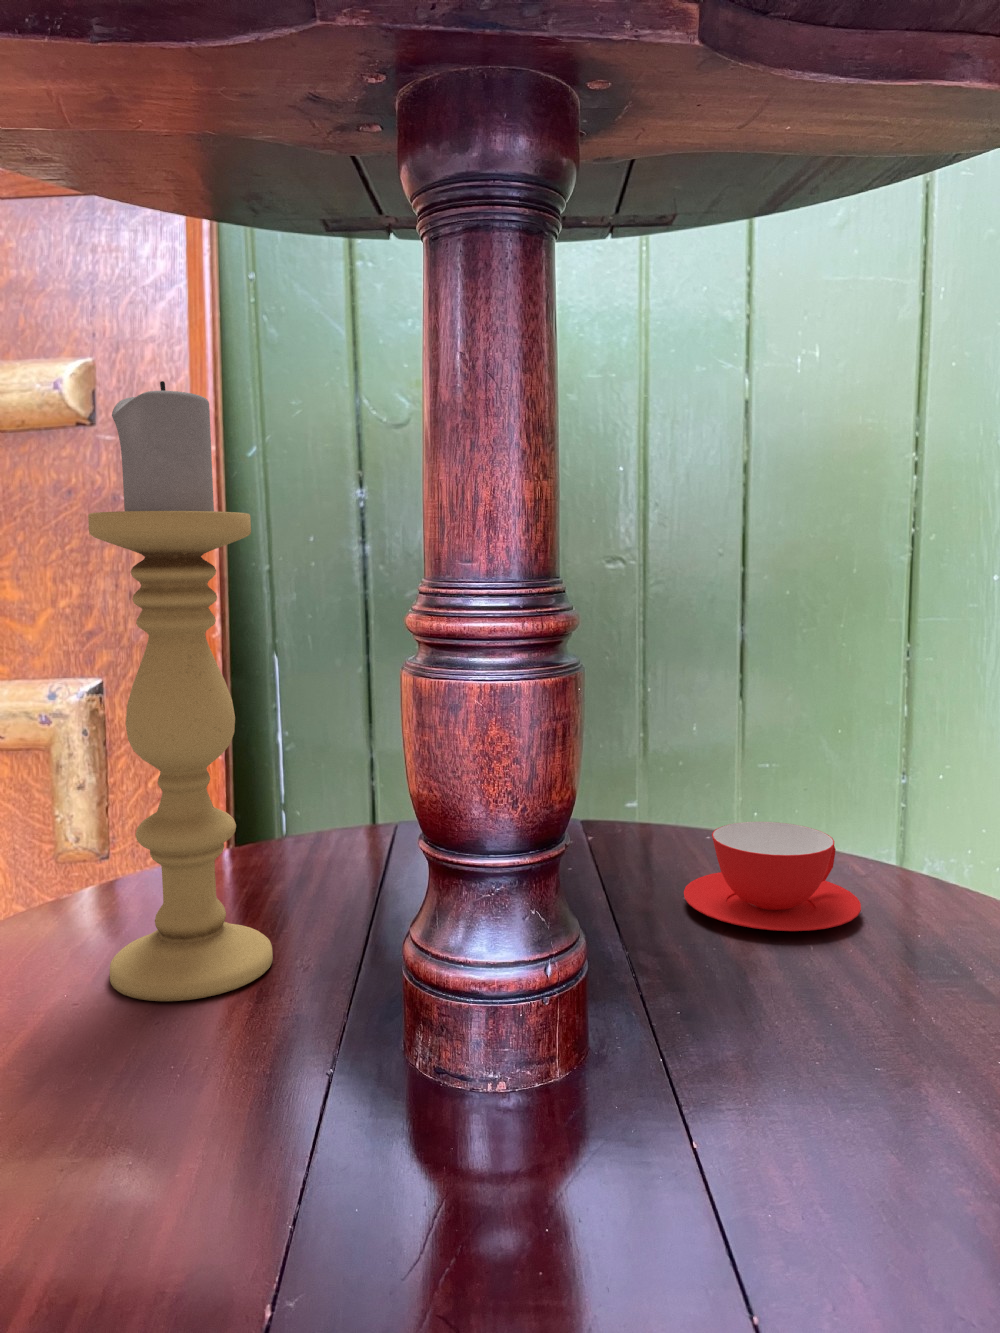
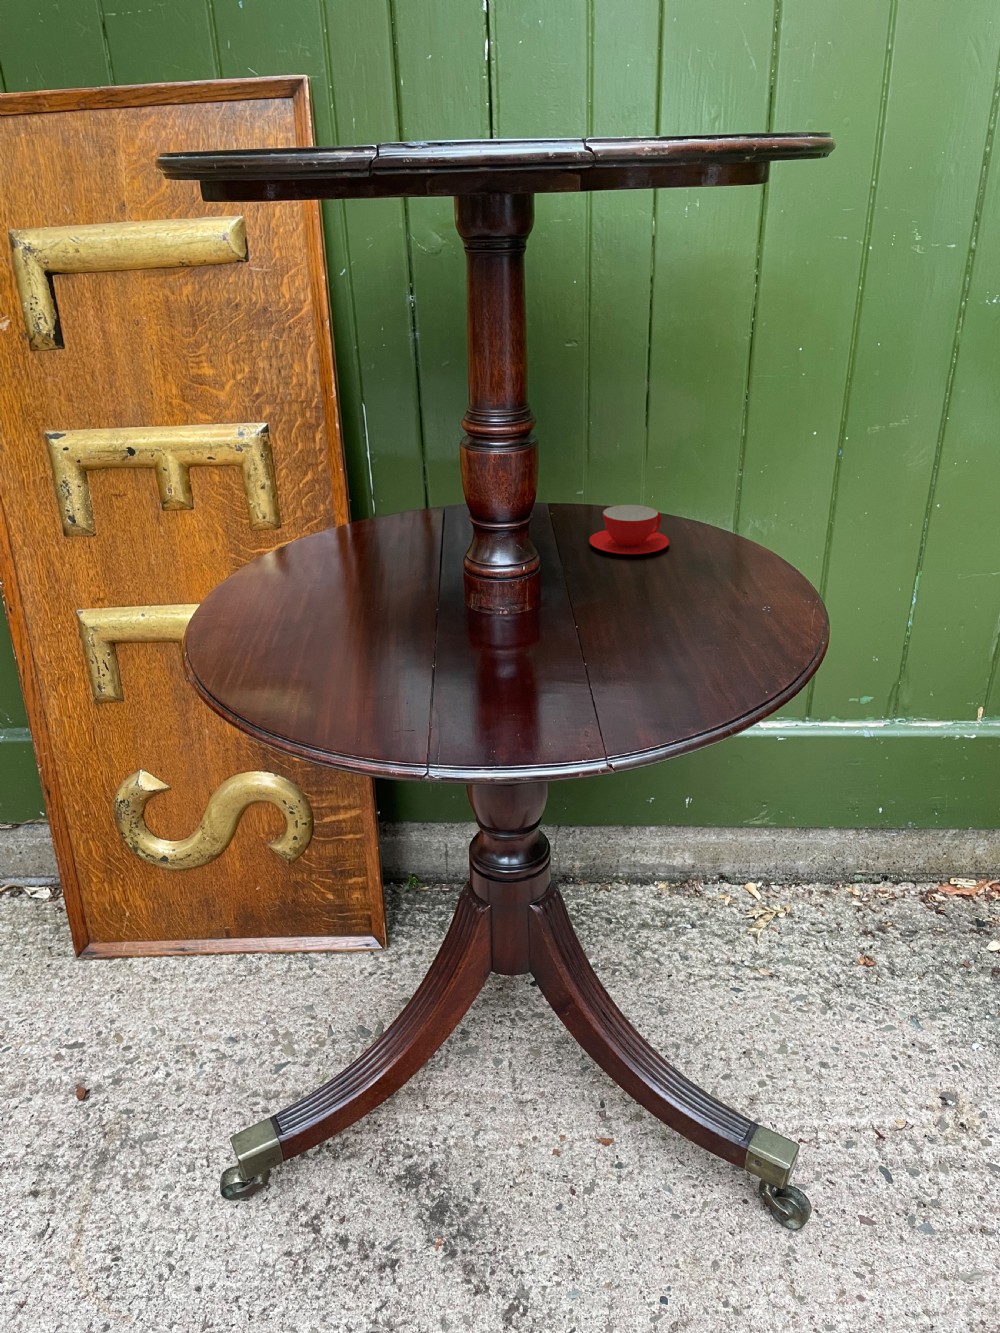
candle holder: present [88,381,273,1001] -> none [320,310,406,584]

